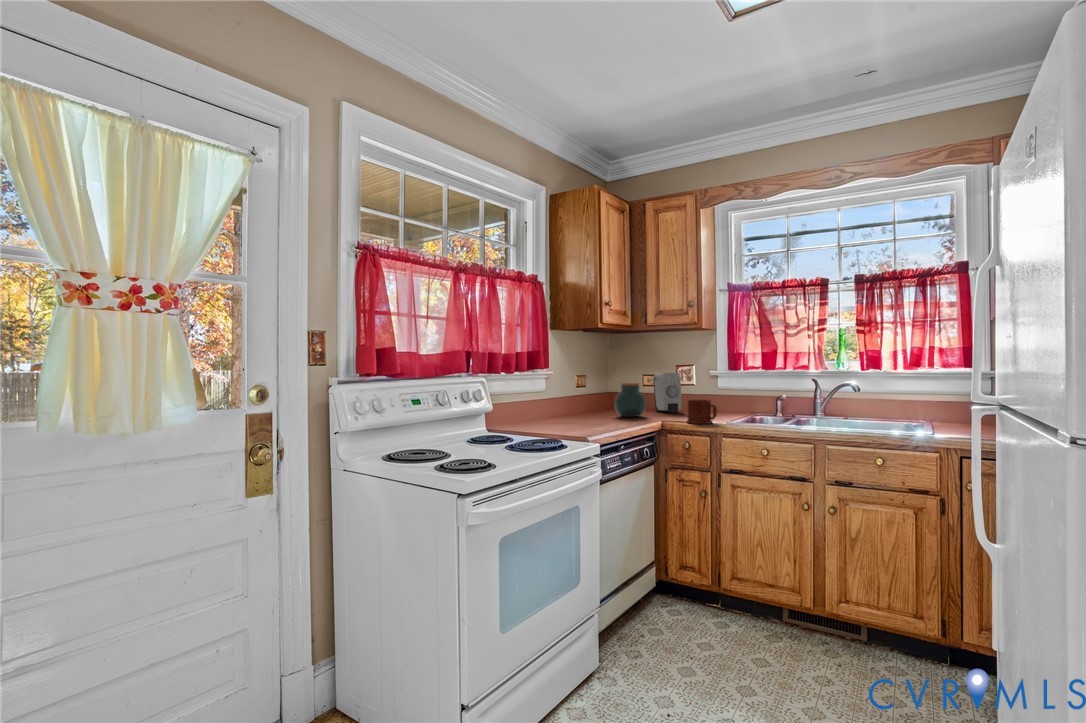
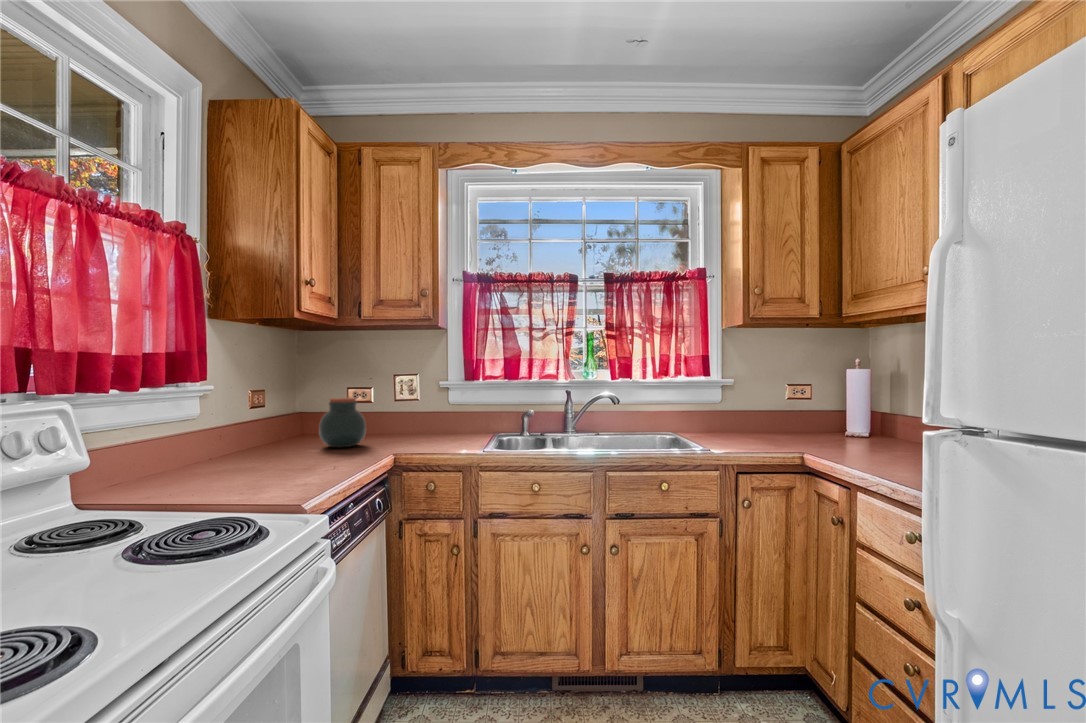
soap dispenser: present [654,373,681,412] -> none [369,382,408,435]
mug: present [687,400,717,424] -> none [429,419,470,453]

